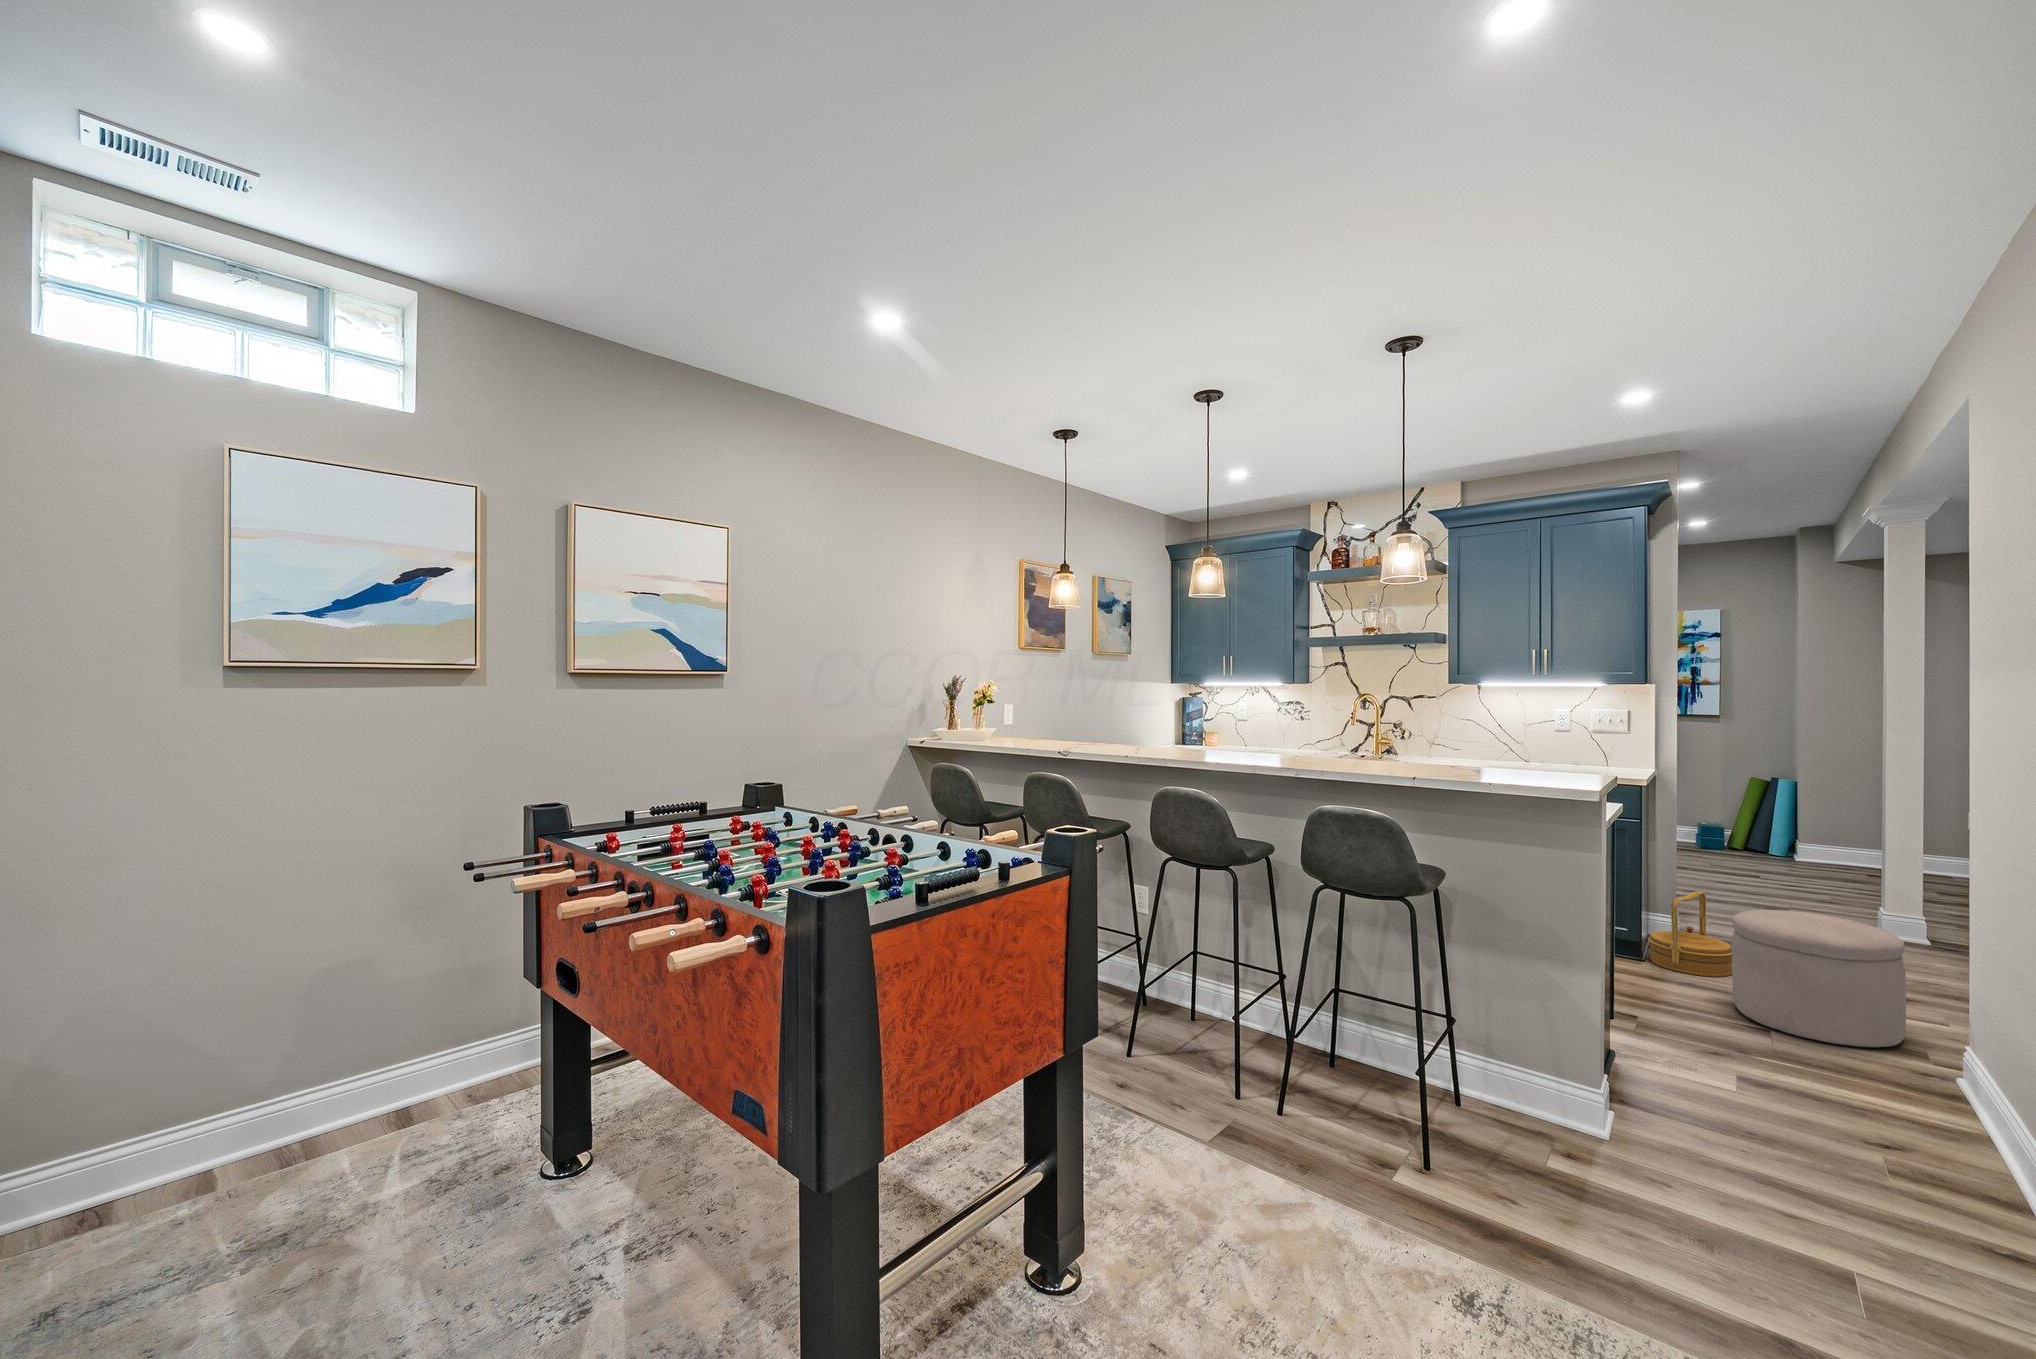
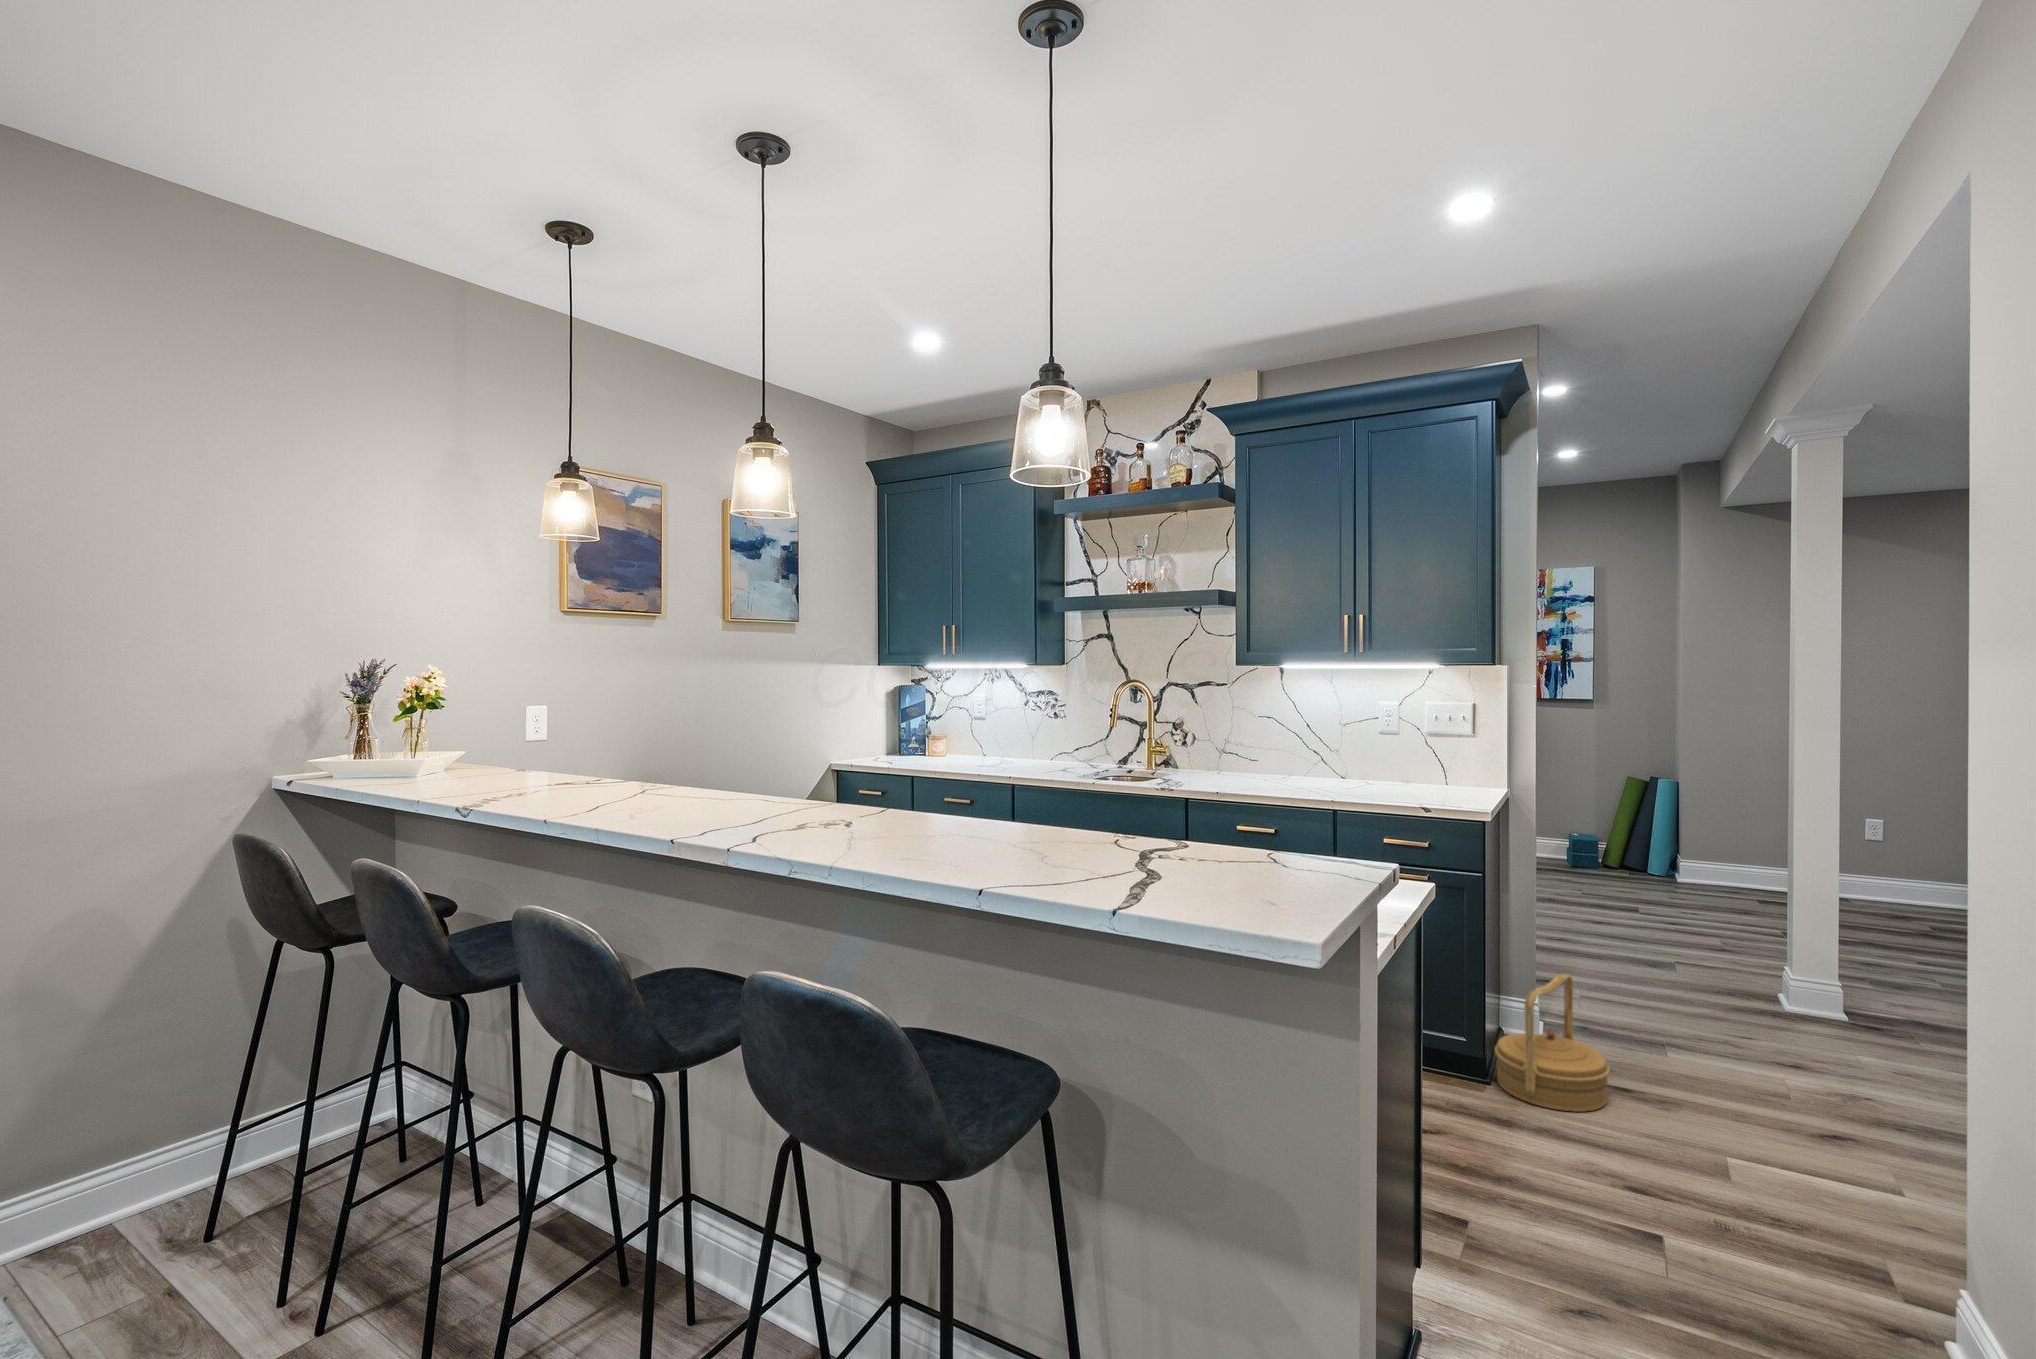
ottoman: present [1732,910,1906,1047] -> none [1610,1023,1863,1274]

